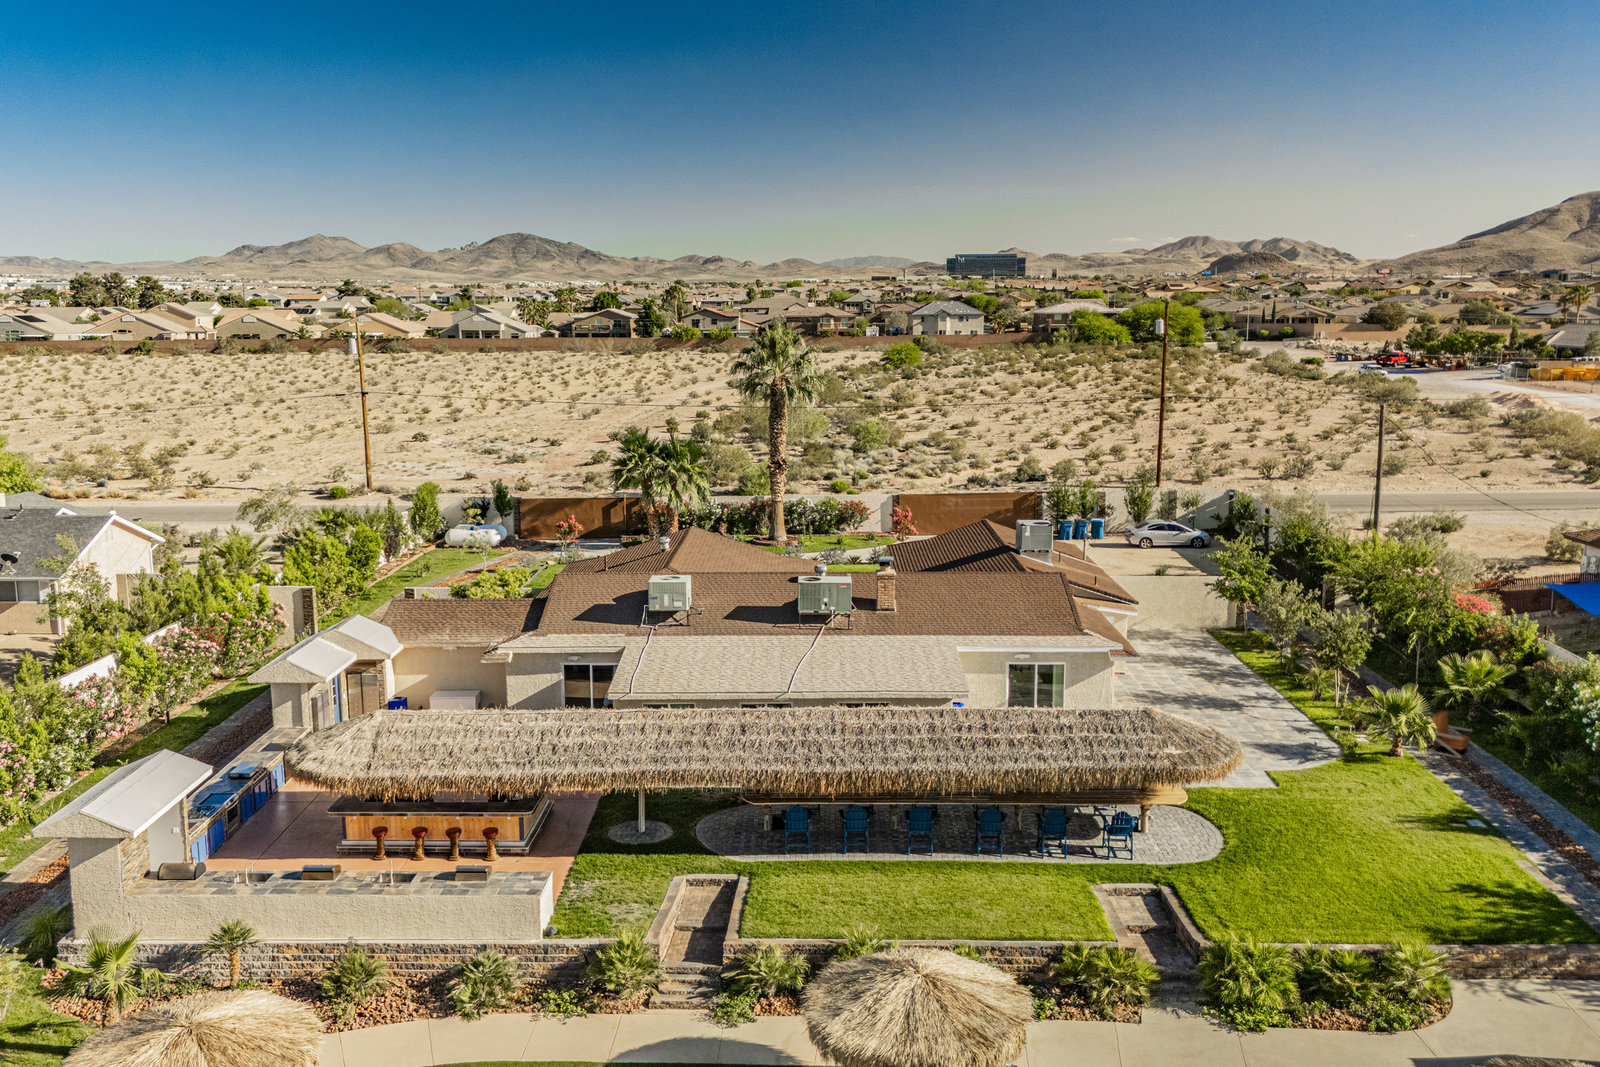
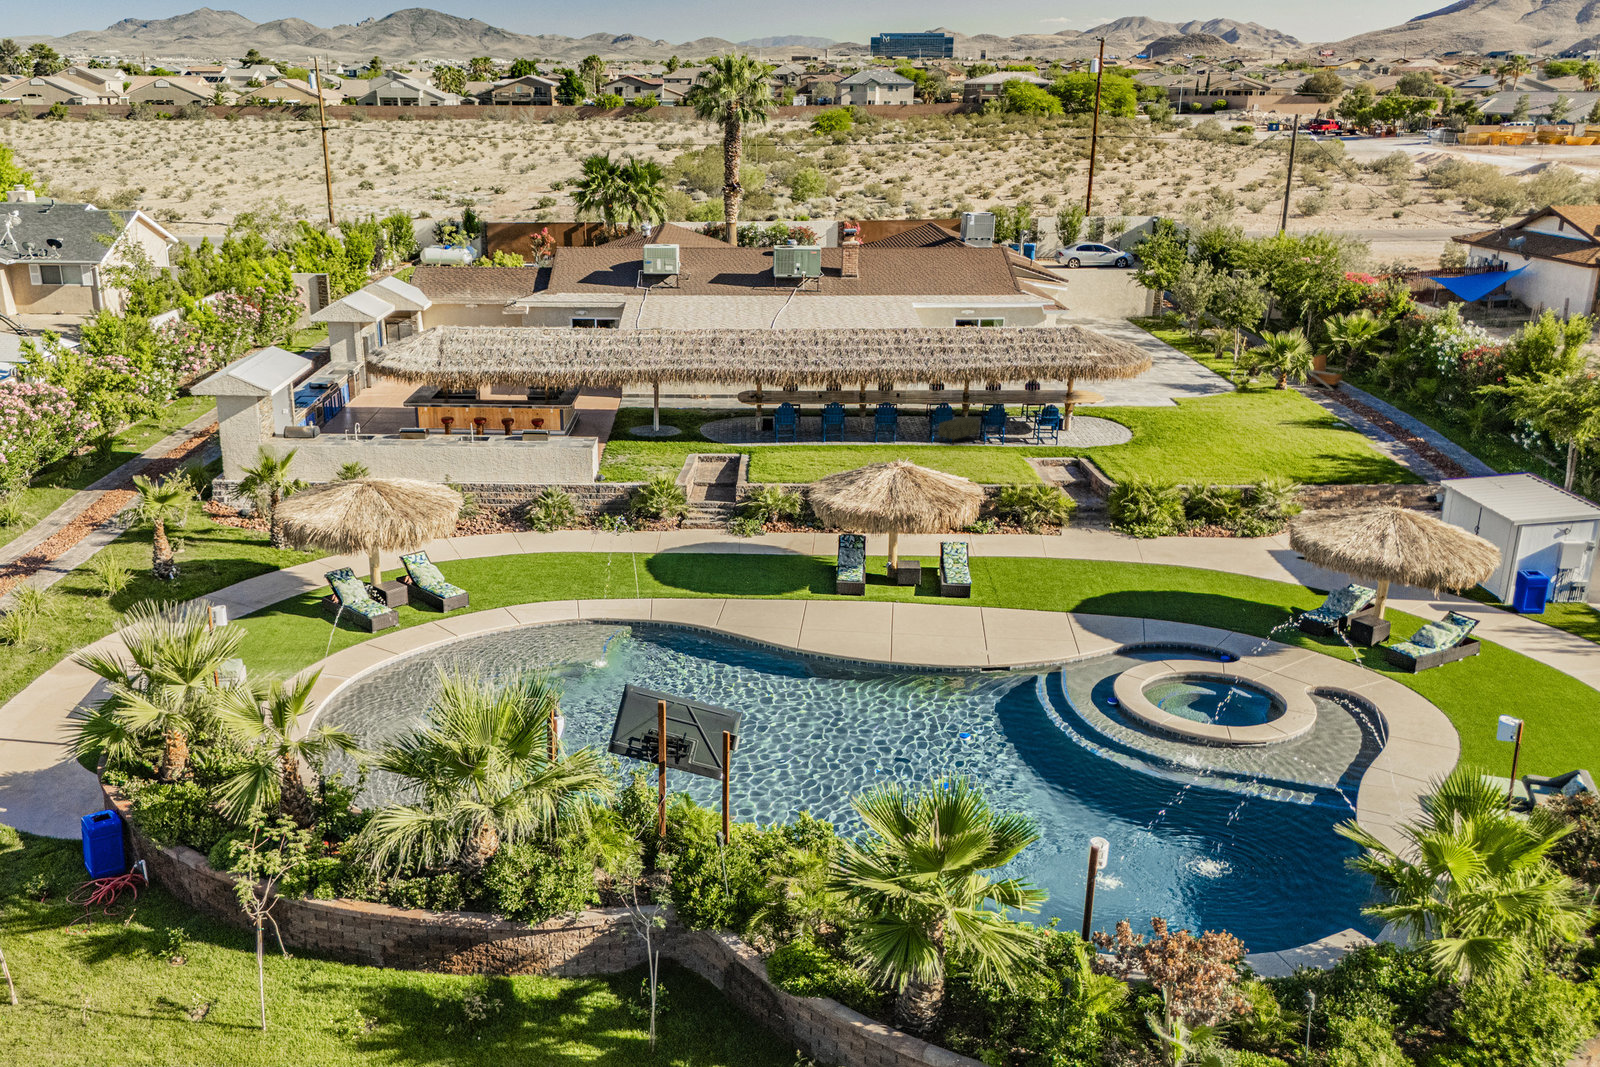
bench: none [980,817,1031,858] -> present [938,417,979,444]

